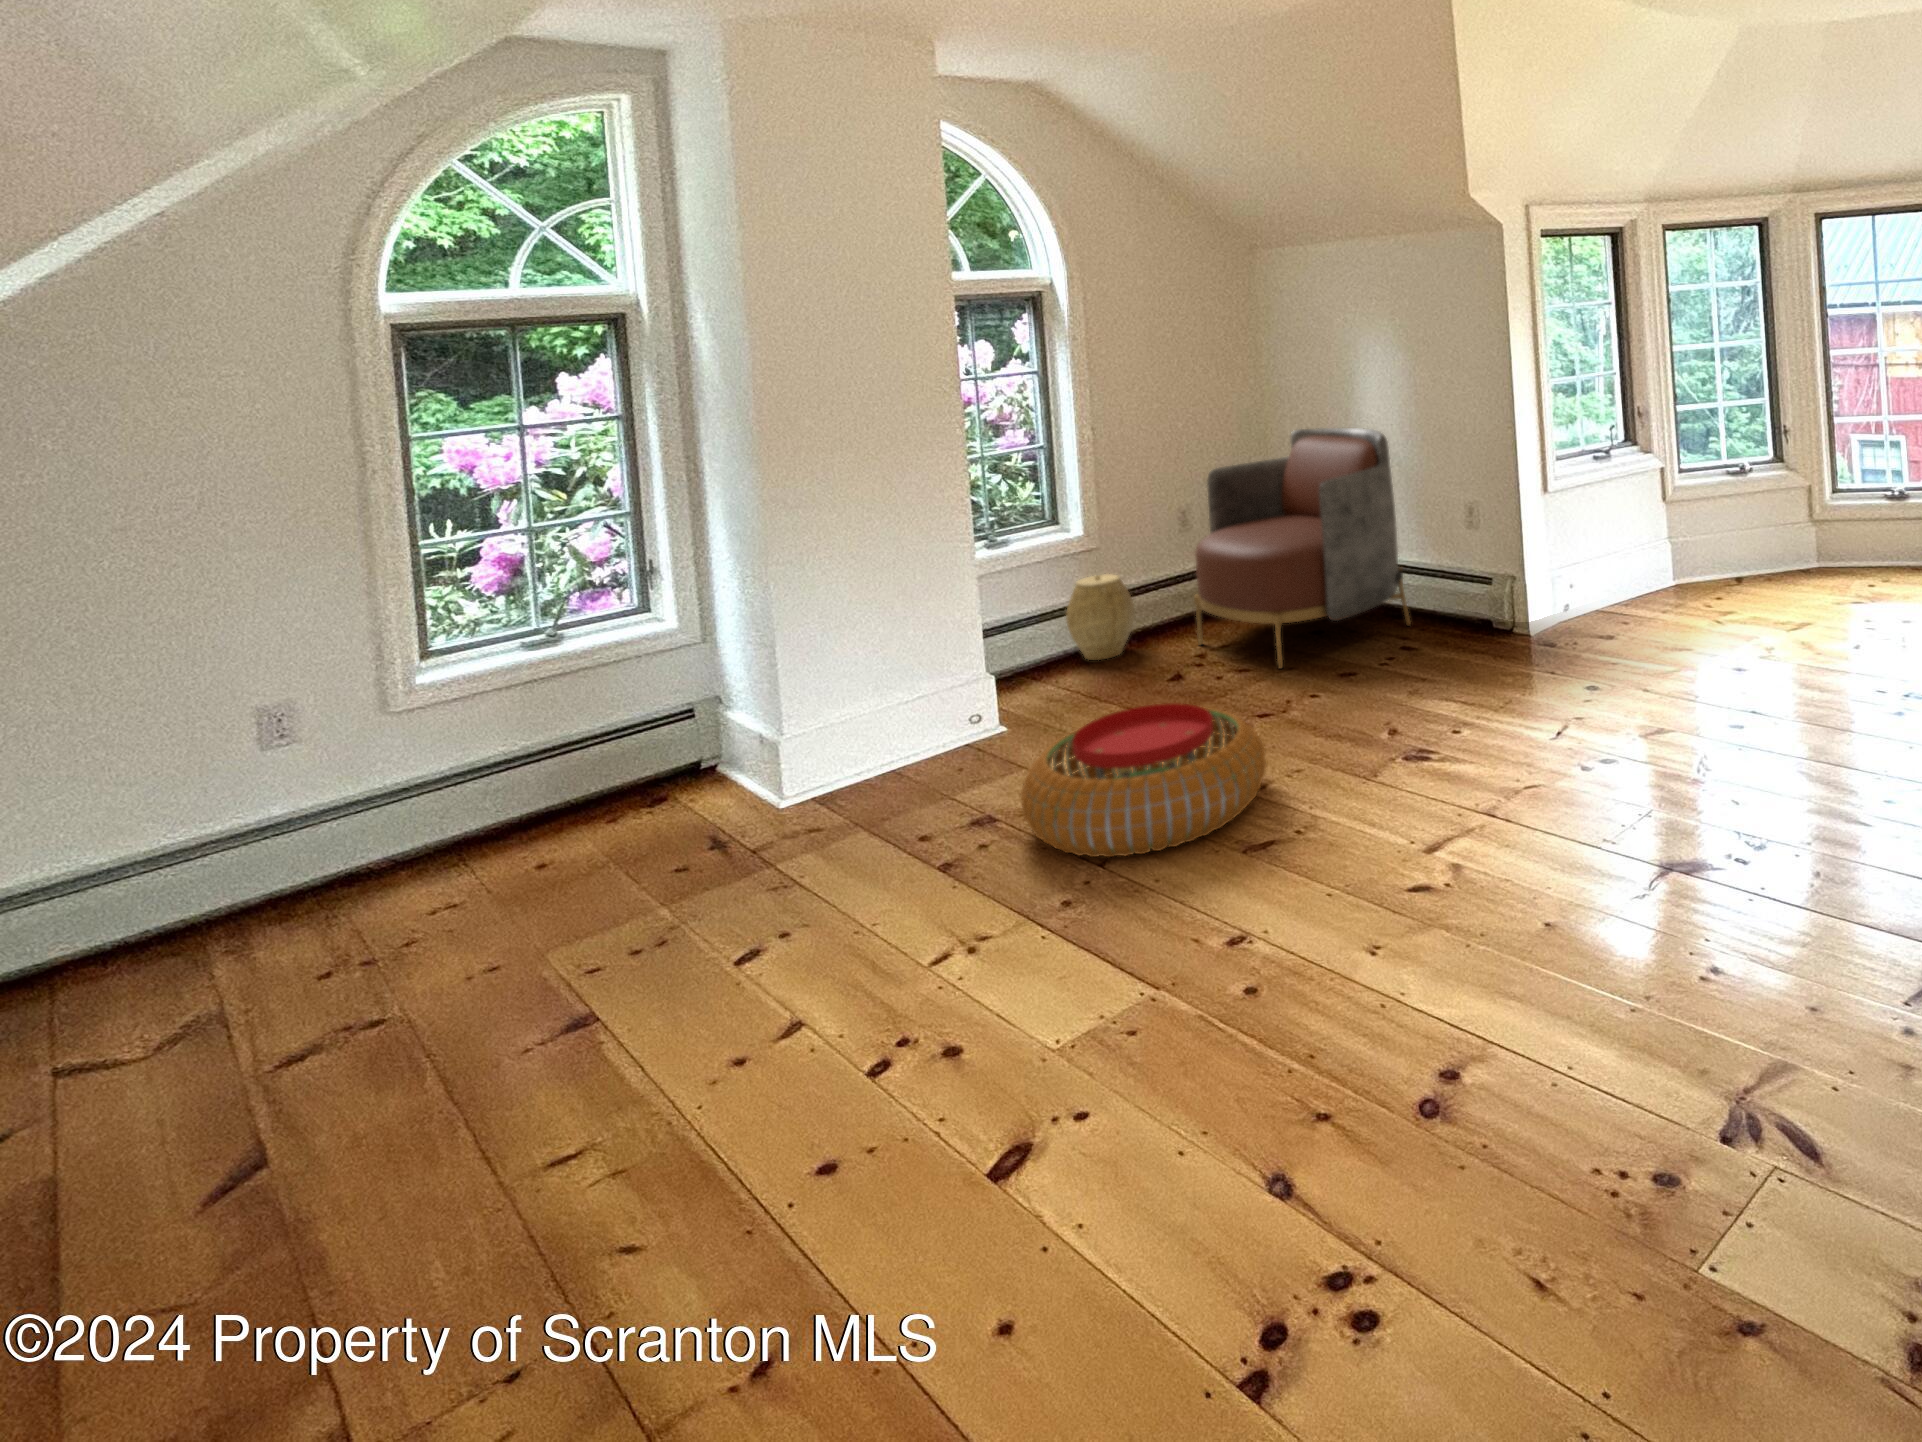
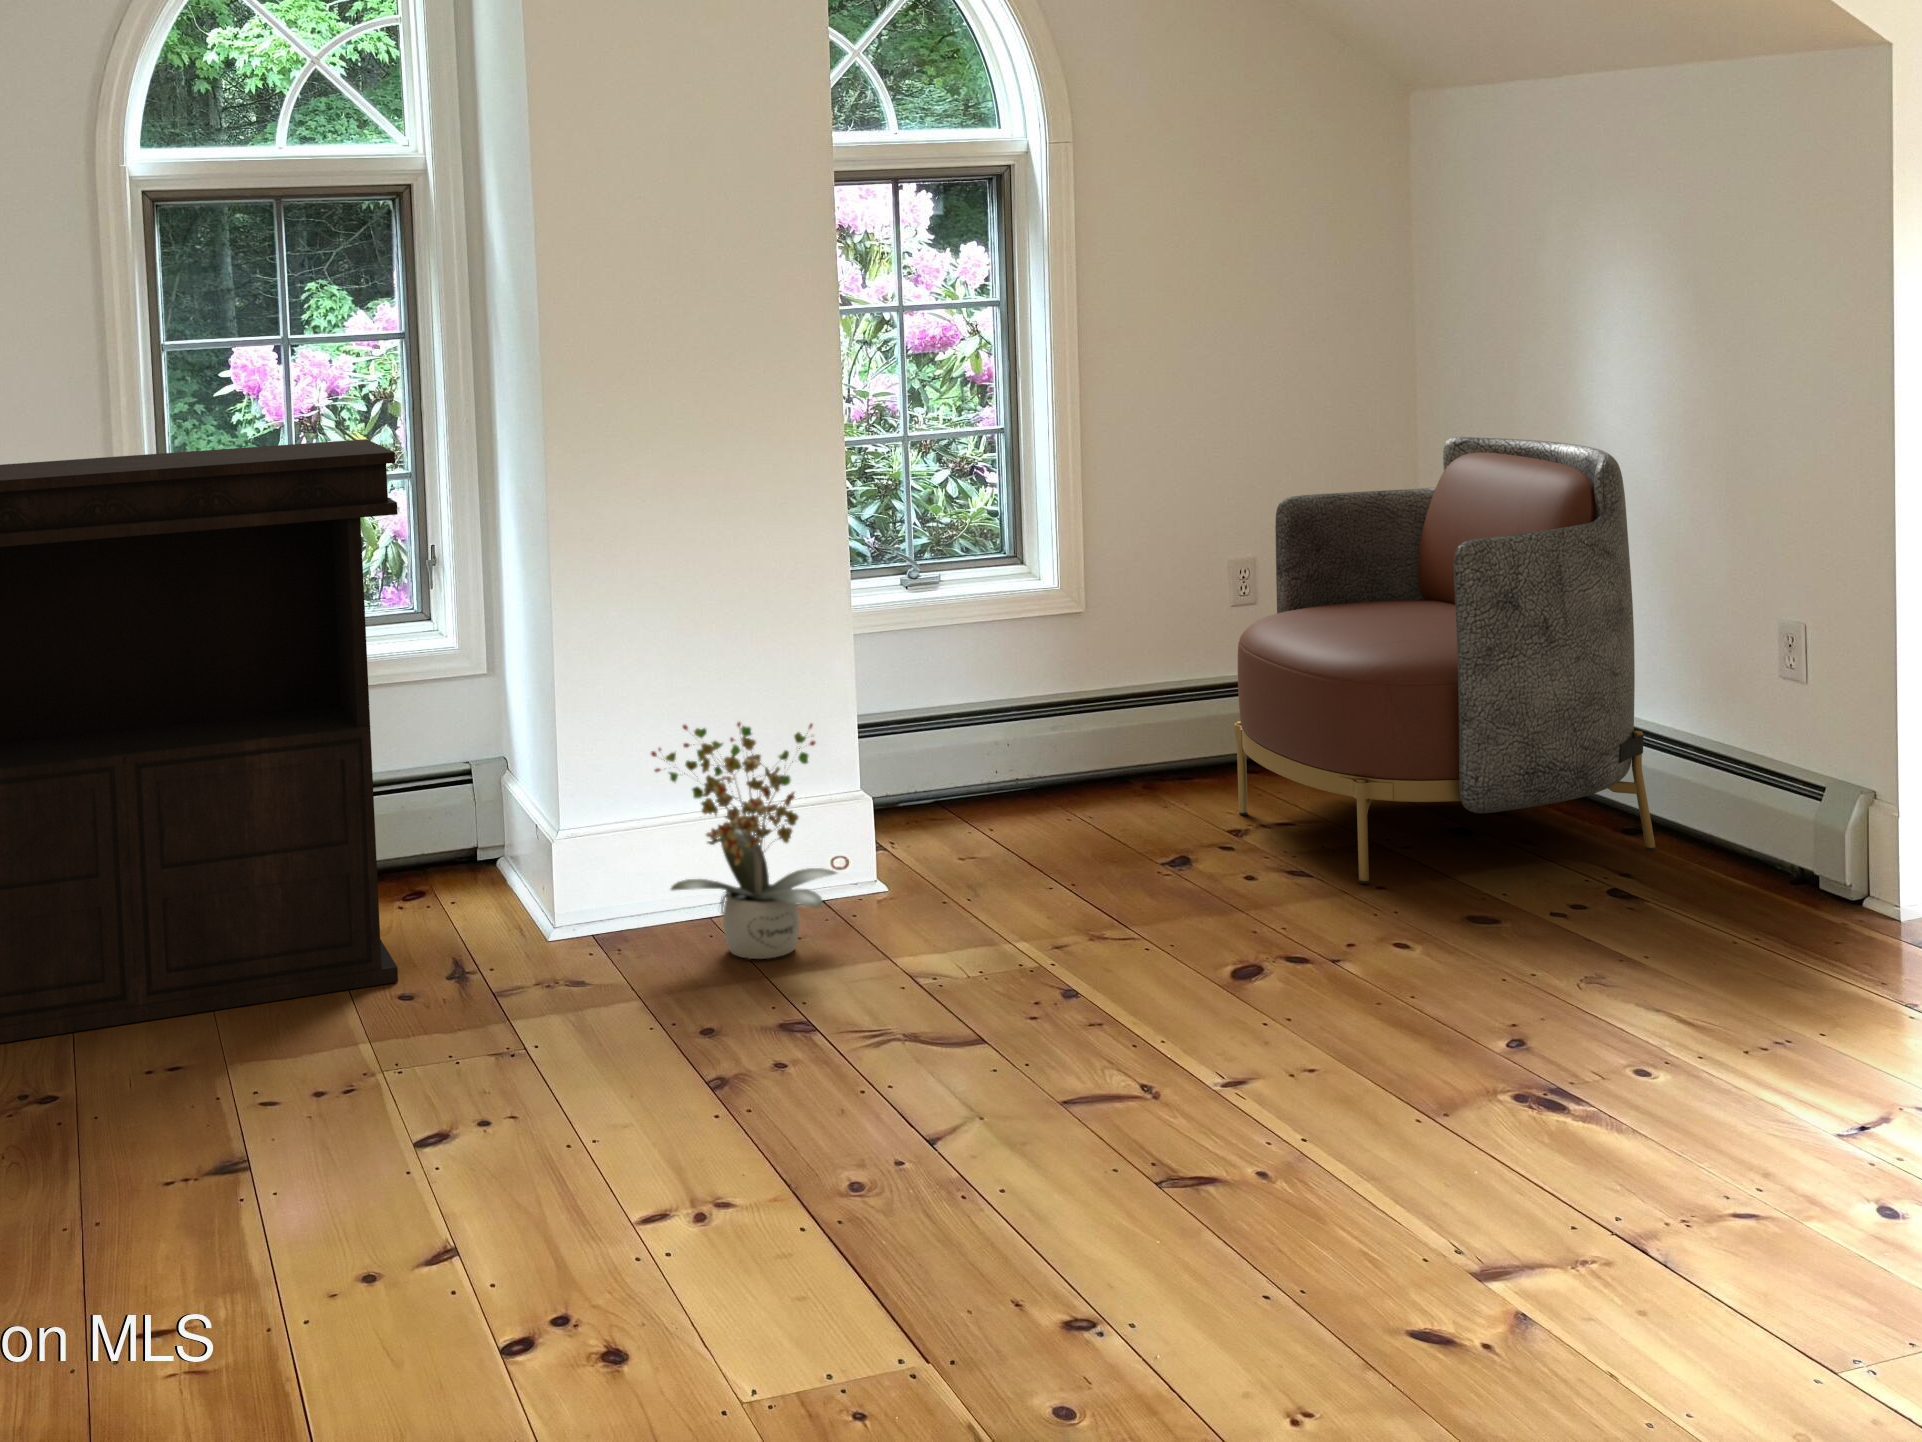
console table: none [42,488,671,1064] -> present [0,439,398,1043]
woven basket: present [1066,574,1135,660] -> none [1018,662,1133,809]
potted plant: none [863,633,988,787] -> present [651,722,836,959]
pouf: present [1021,703,1266,858] -> none [830,895,1243,1145]

